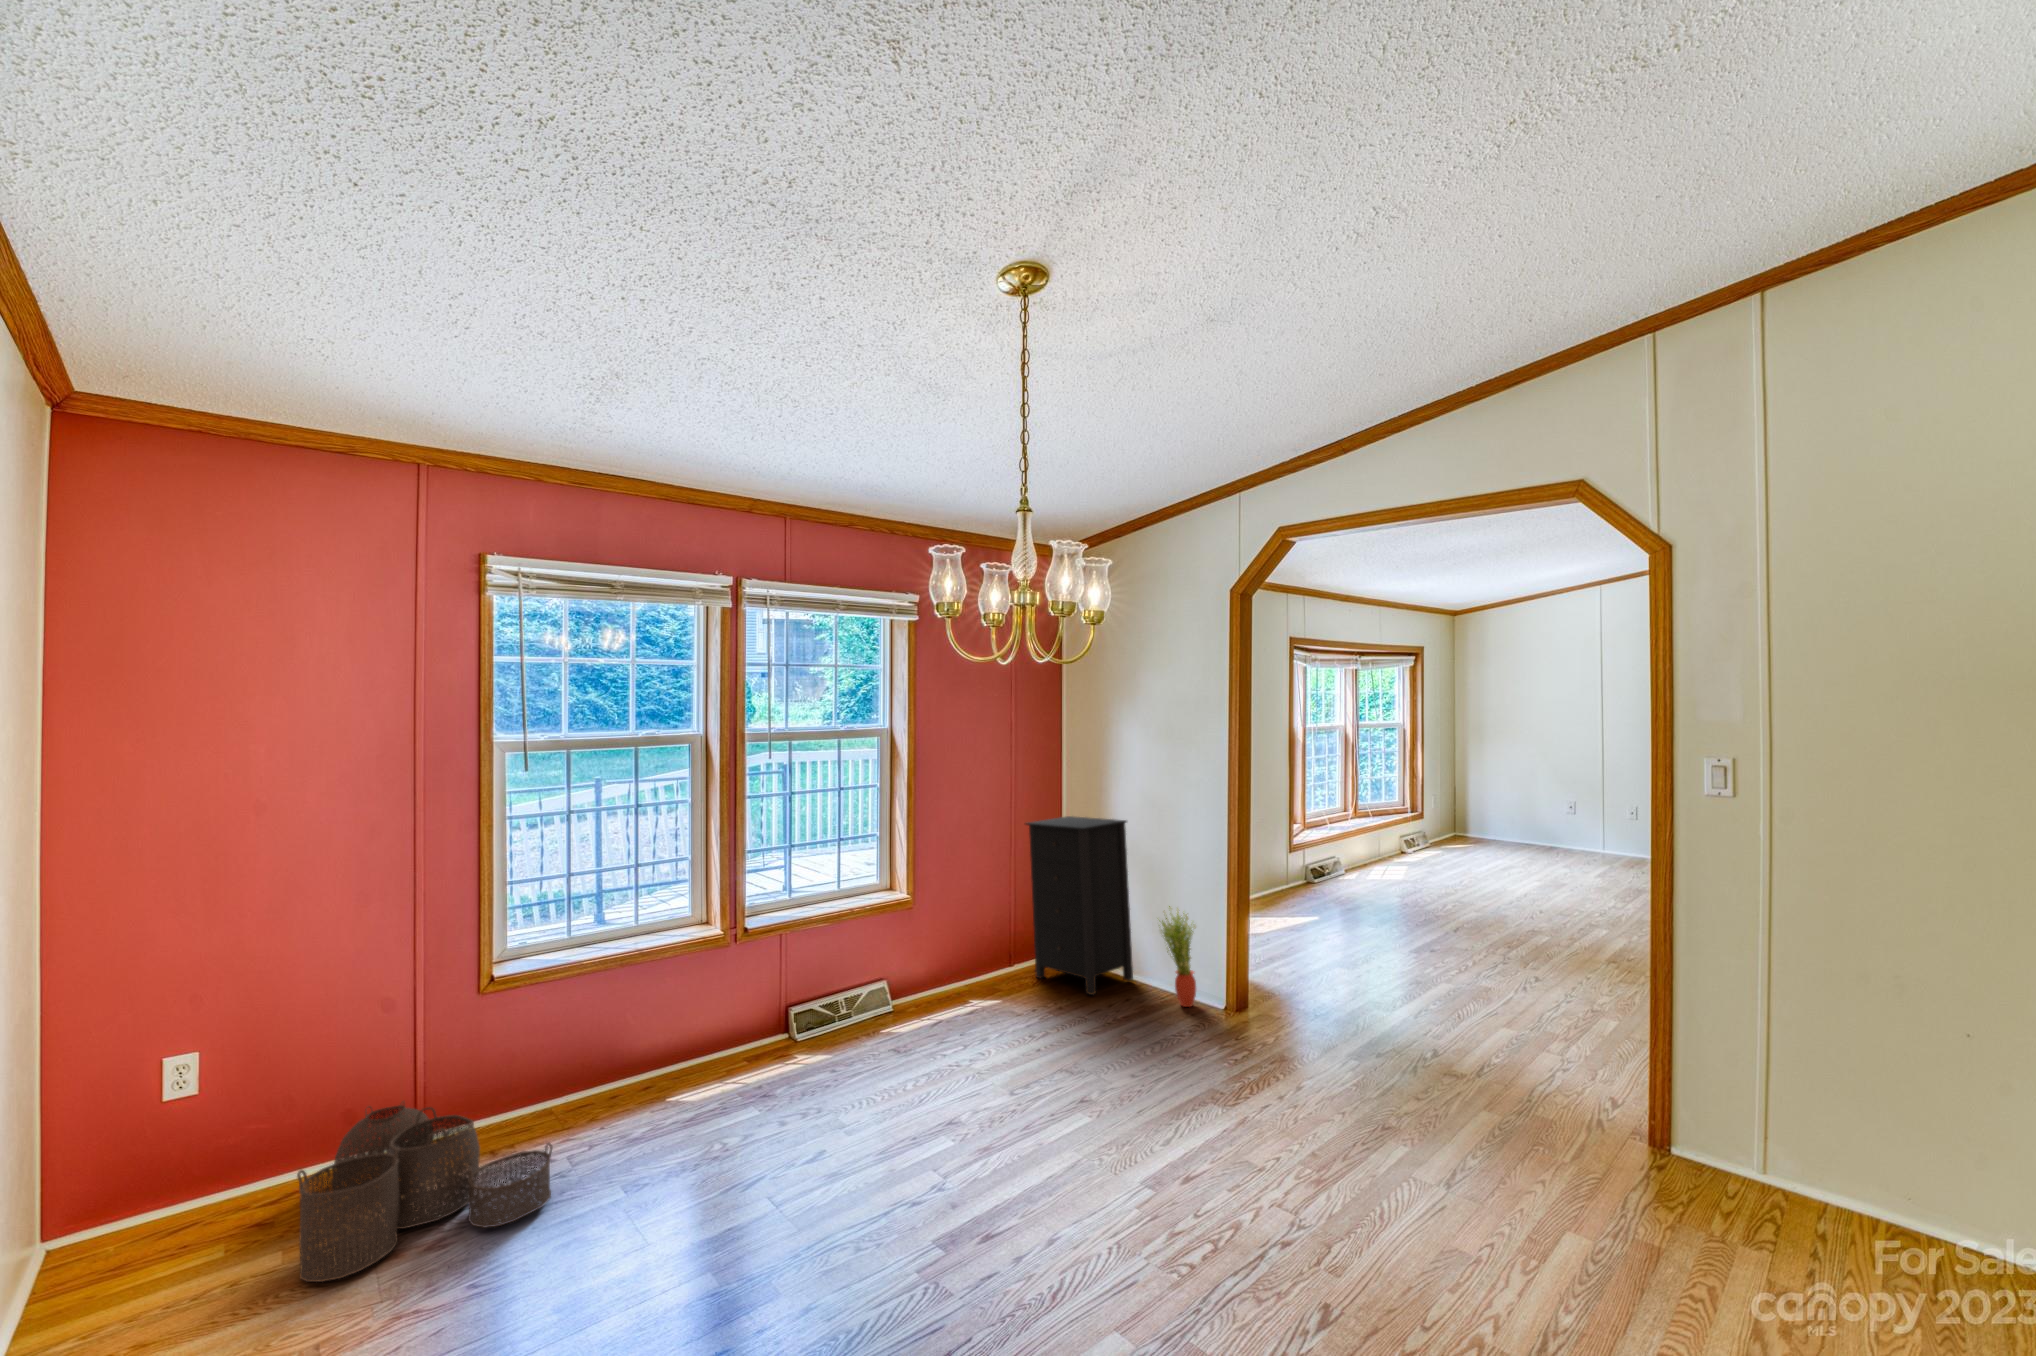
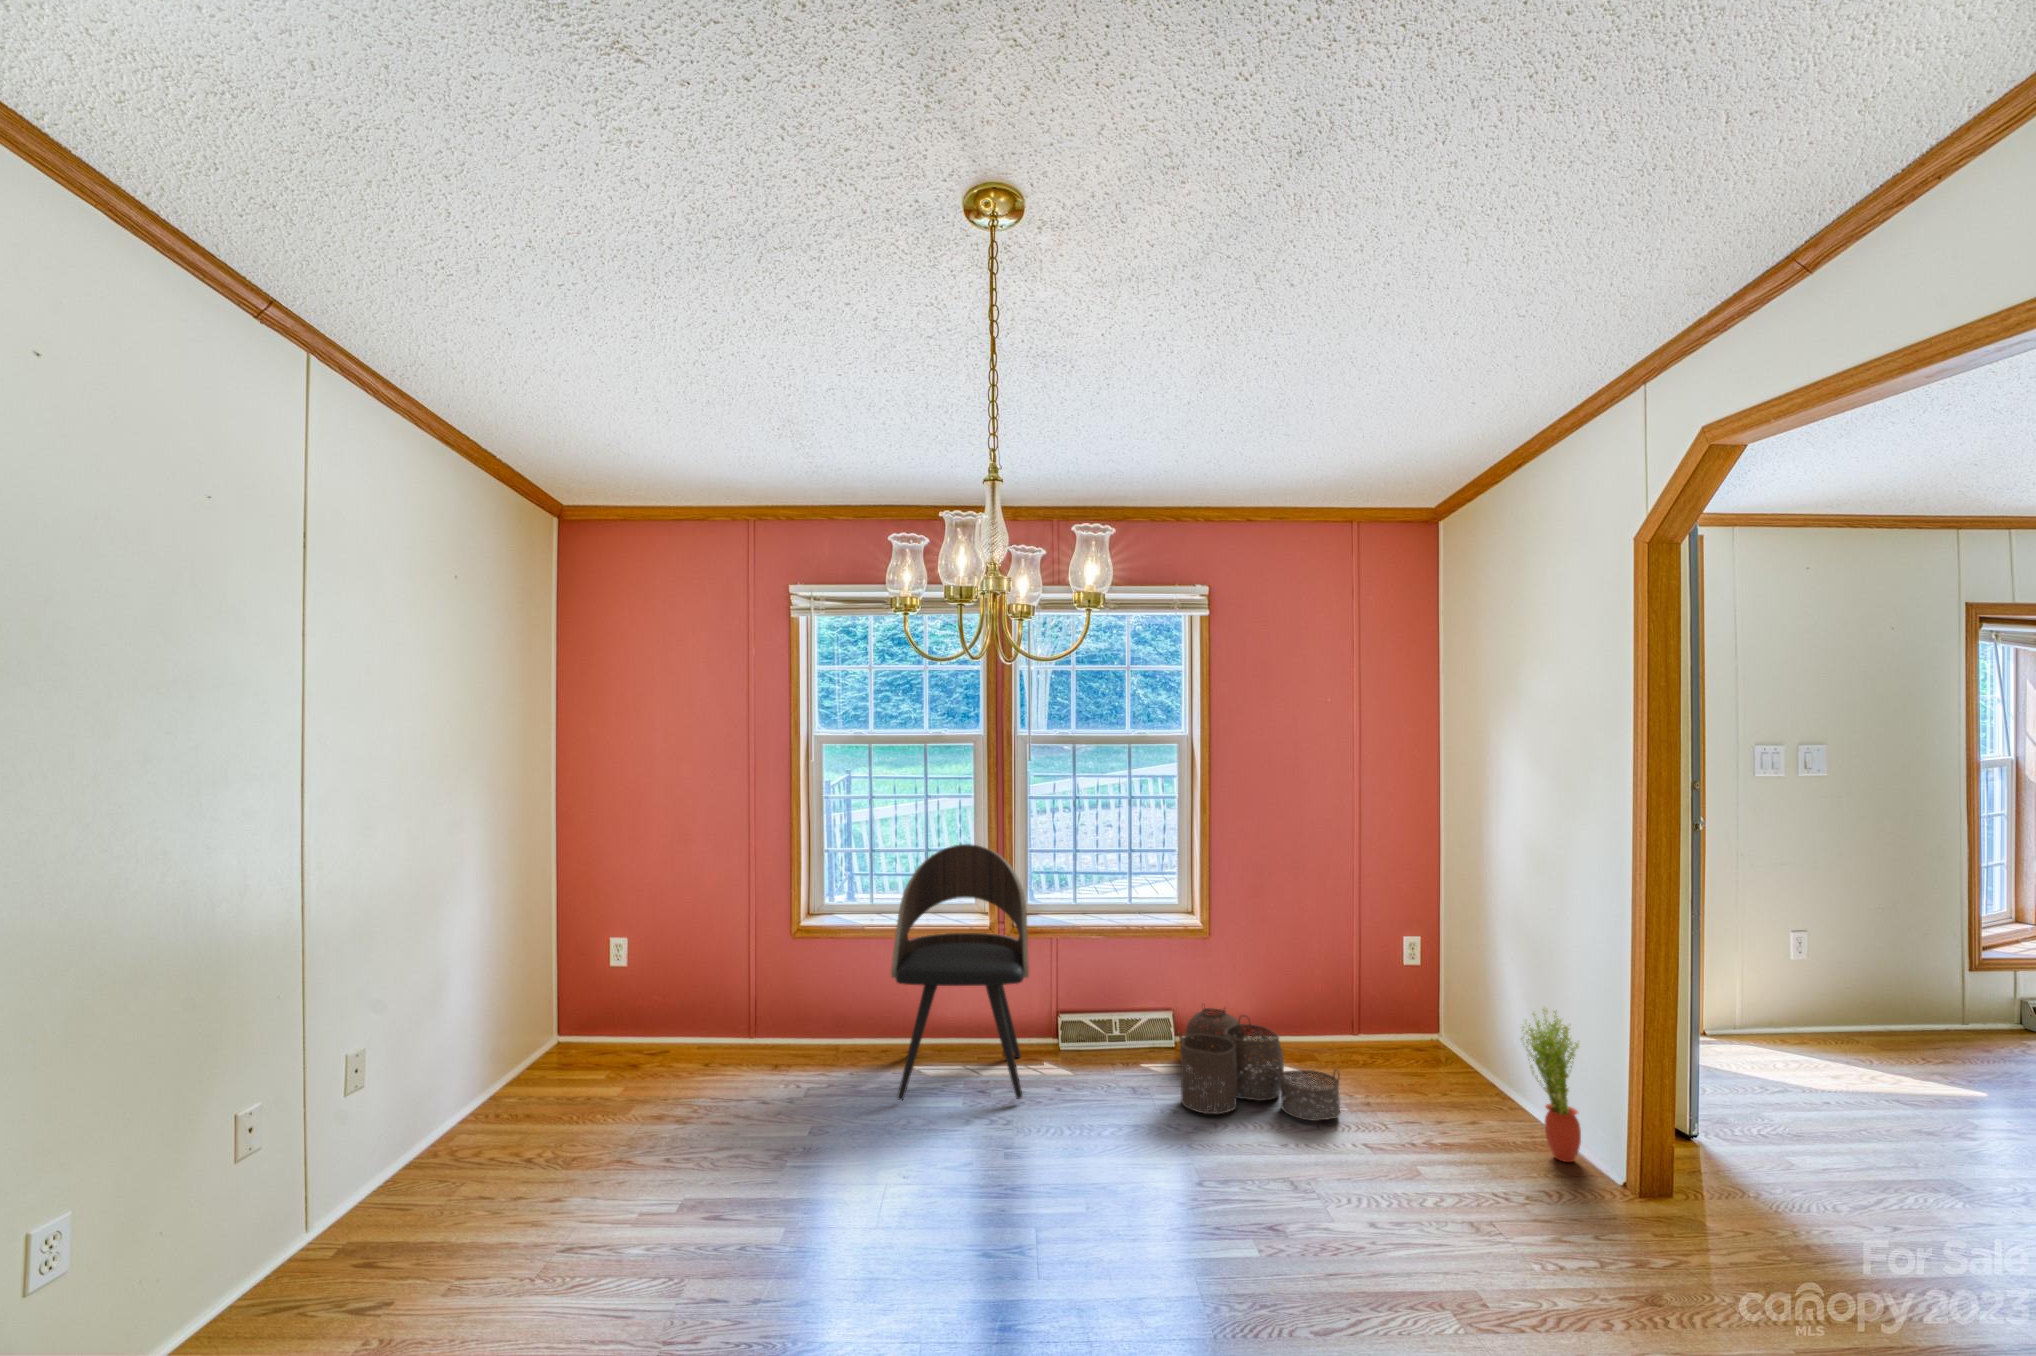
cabinet: present [1026,816,1133,995] -> none [1365,861,1511,1102]
dining chair: none [647,851,812,1134] -> present [891,844,1029,1100]
woven basket: present [297,1102,552,1282] -> present [1178,1008,1340,1121]

